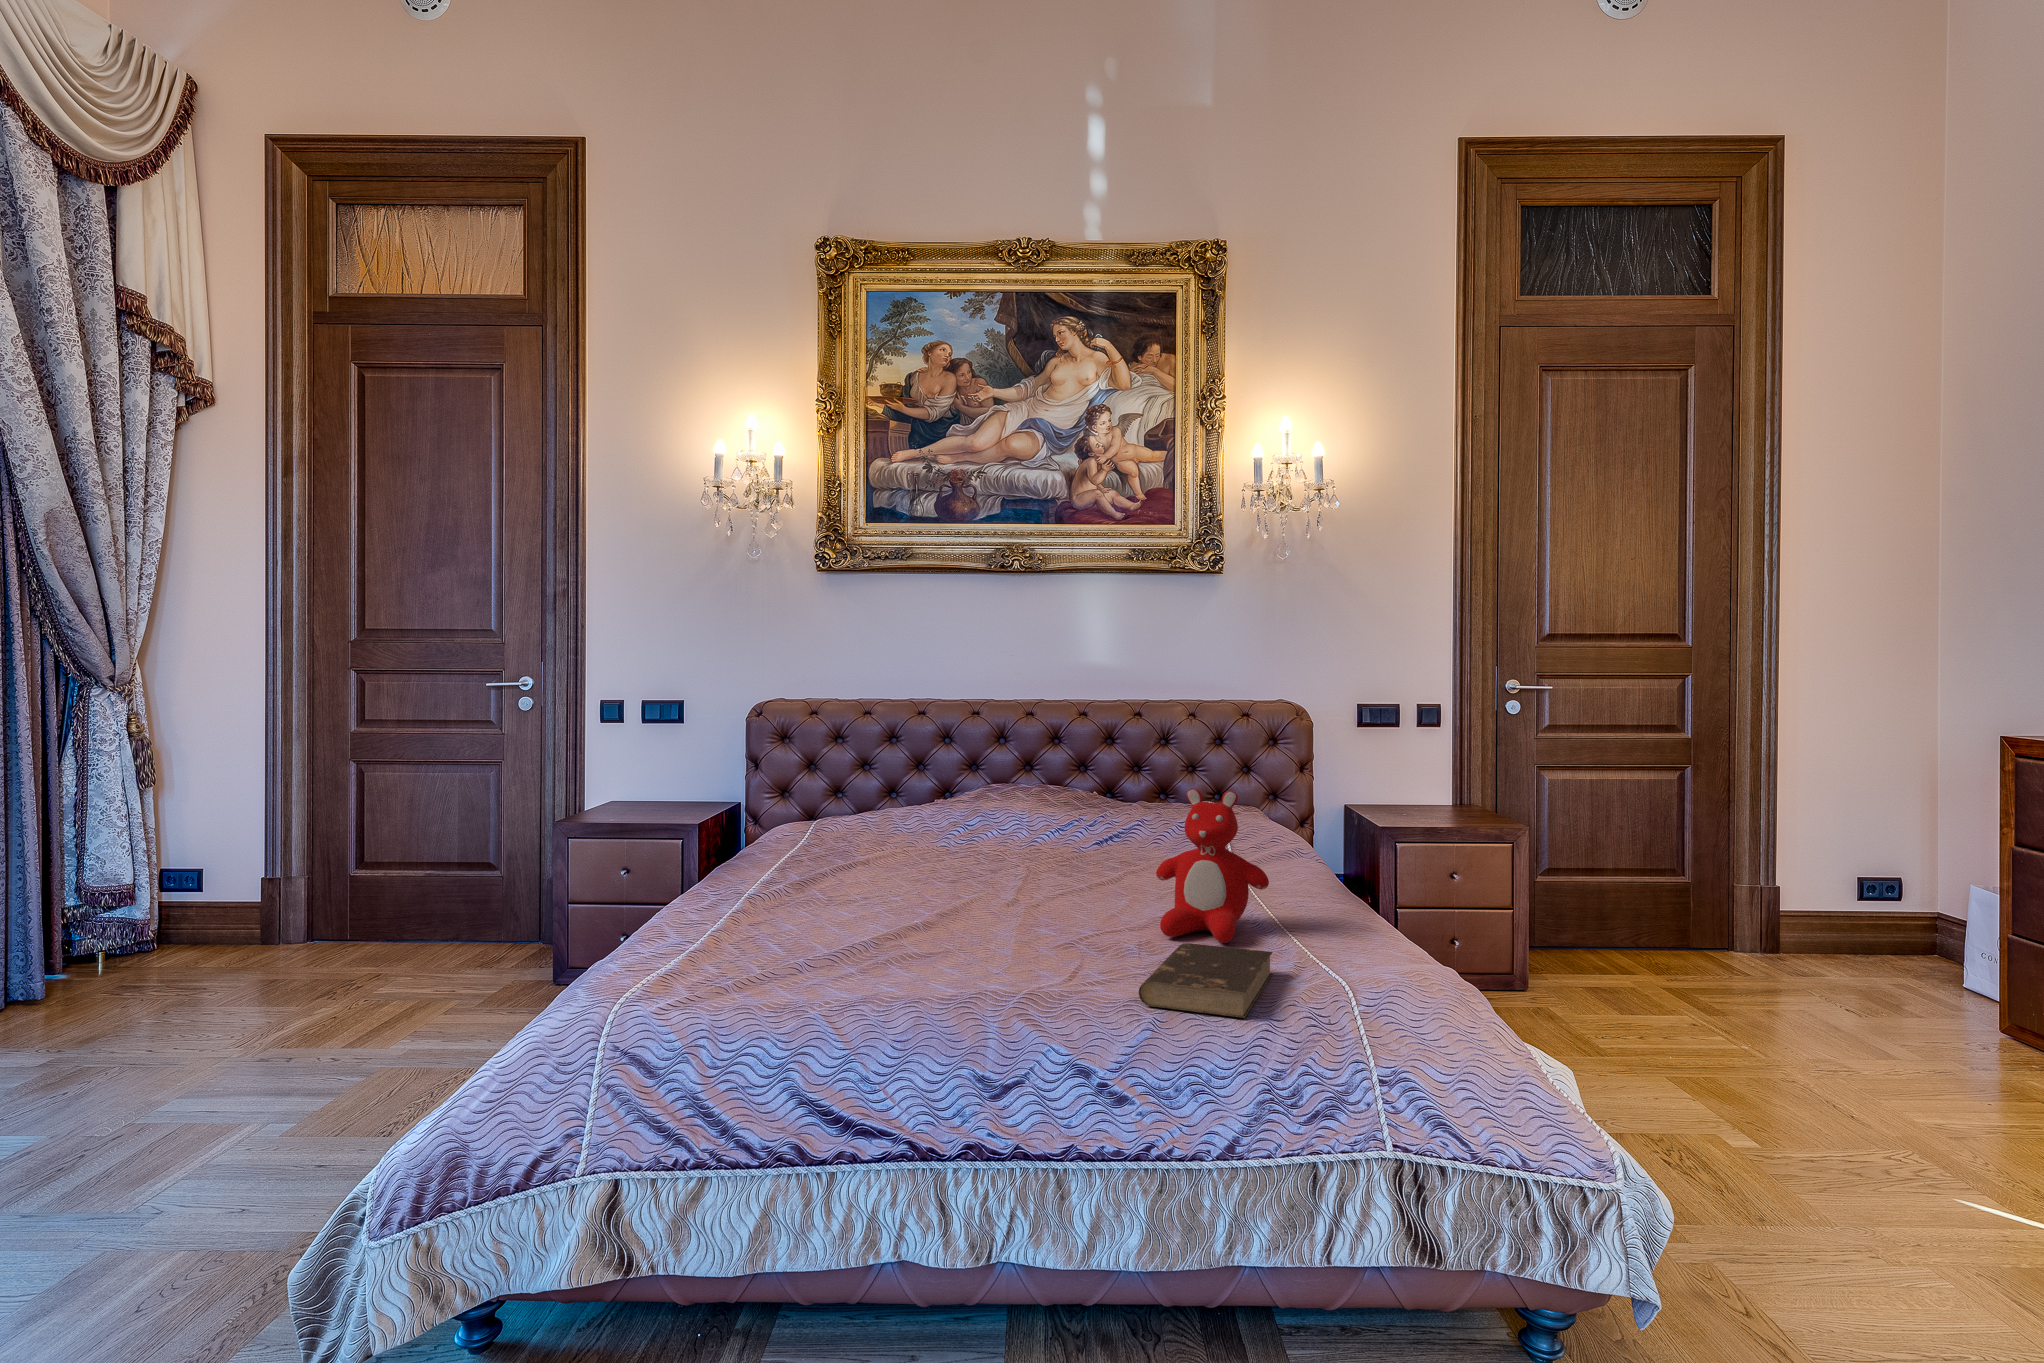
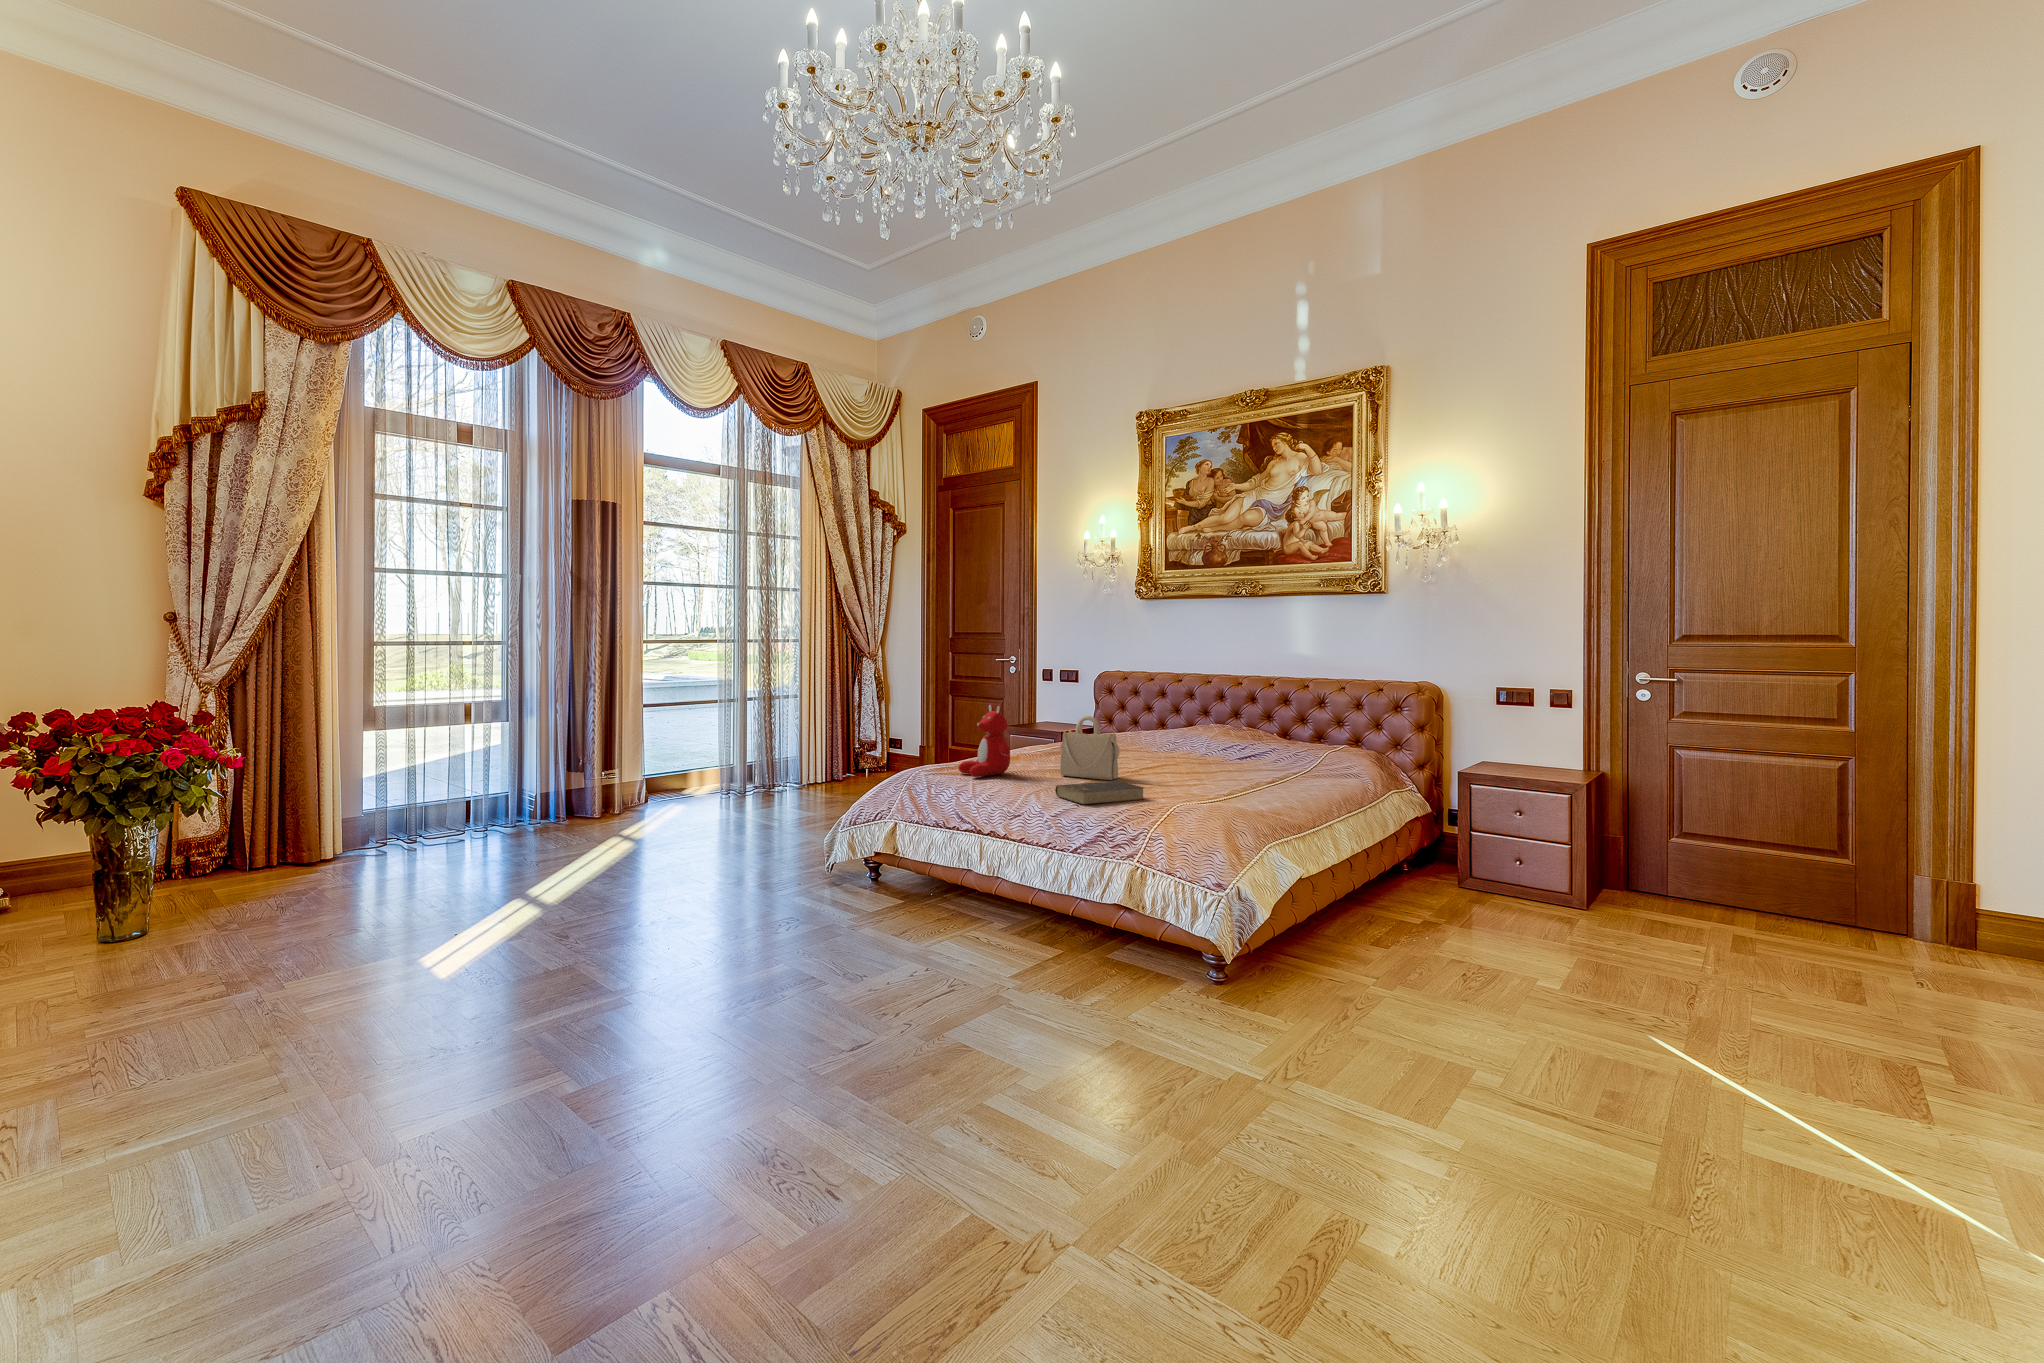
teddy bear: present [1156,789,1269,943] -> present [959,704,1010,777]
handbag: none [986,813,1104,941] -> present [1060,716,1119,780]

